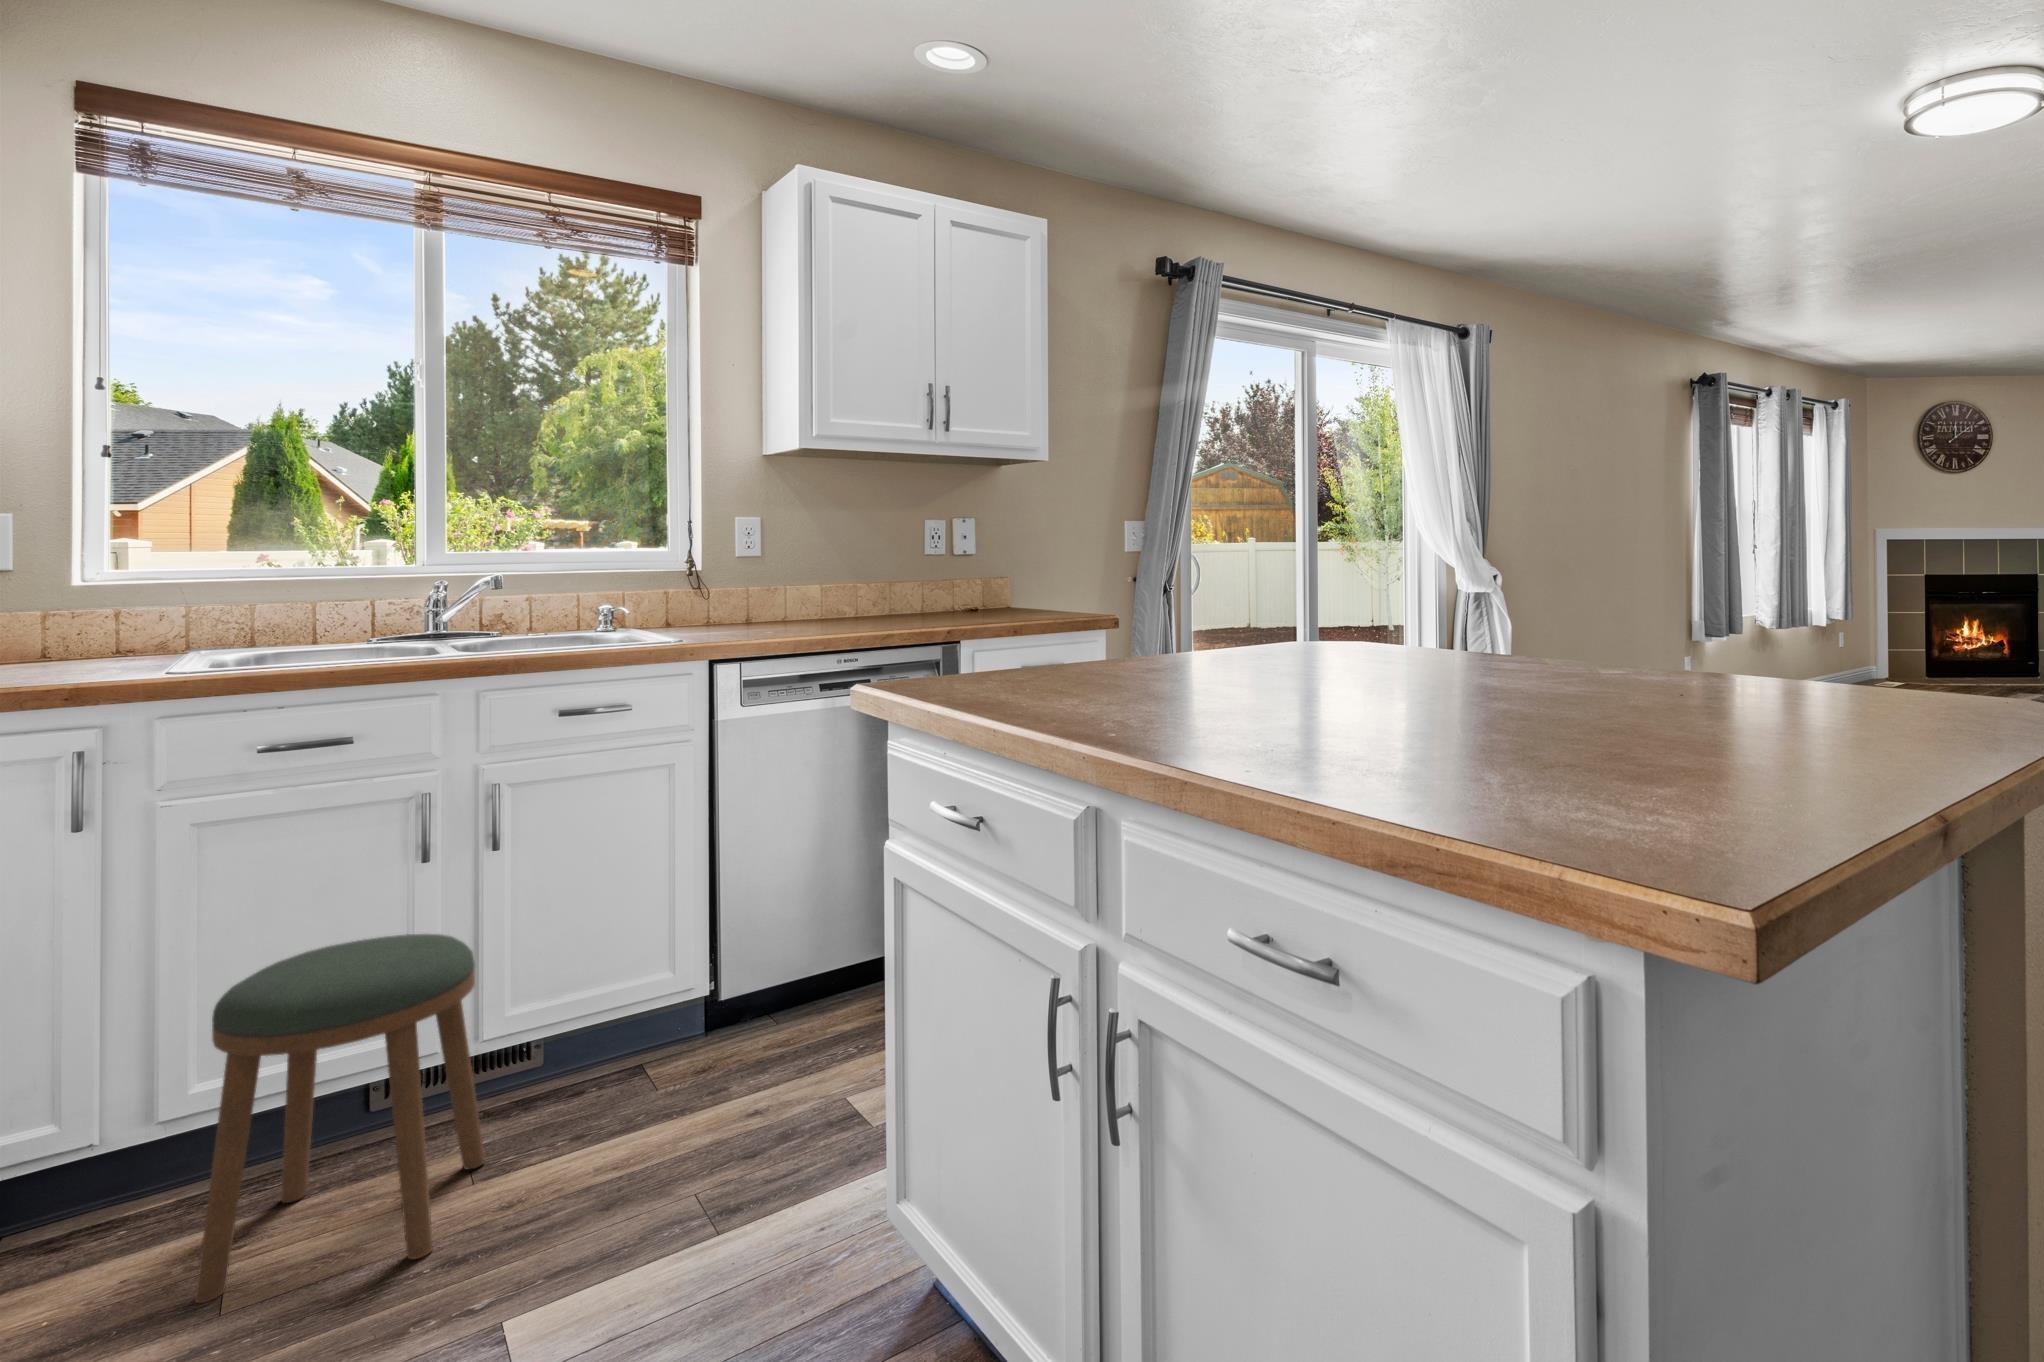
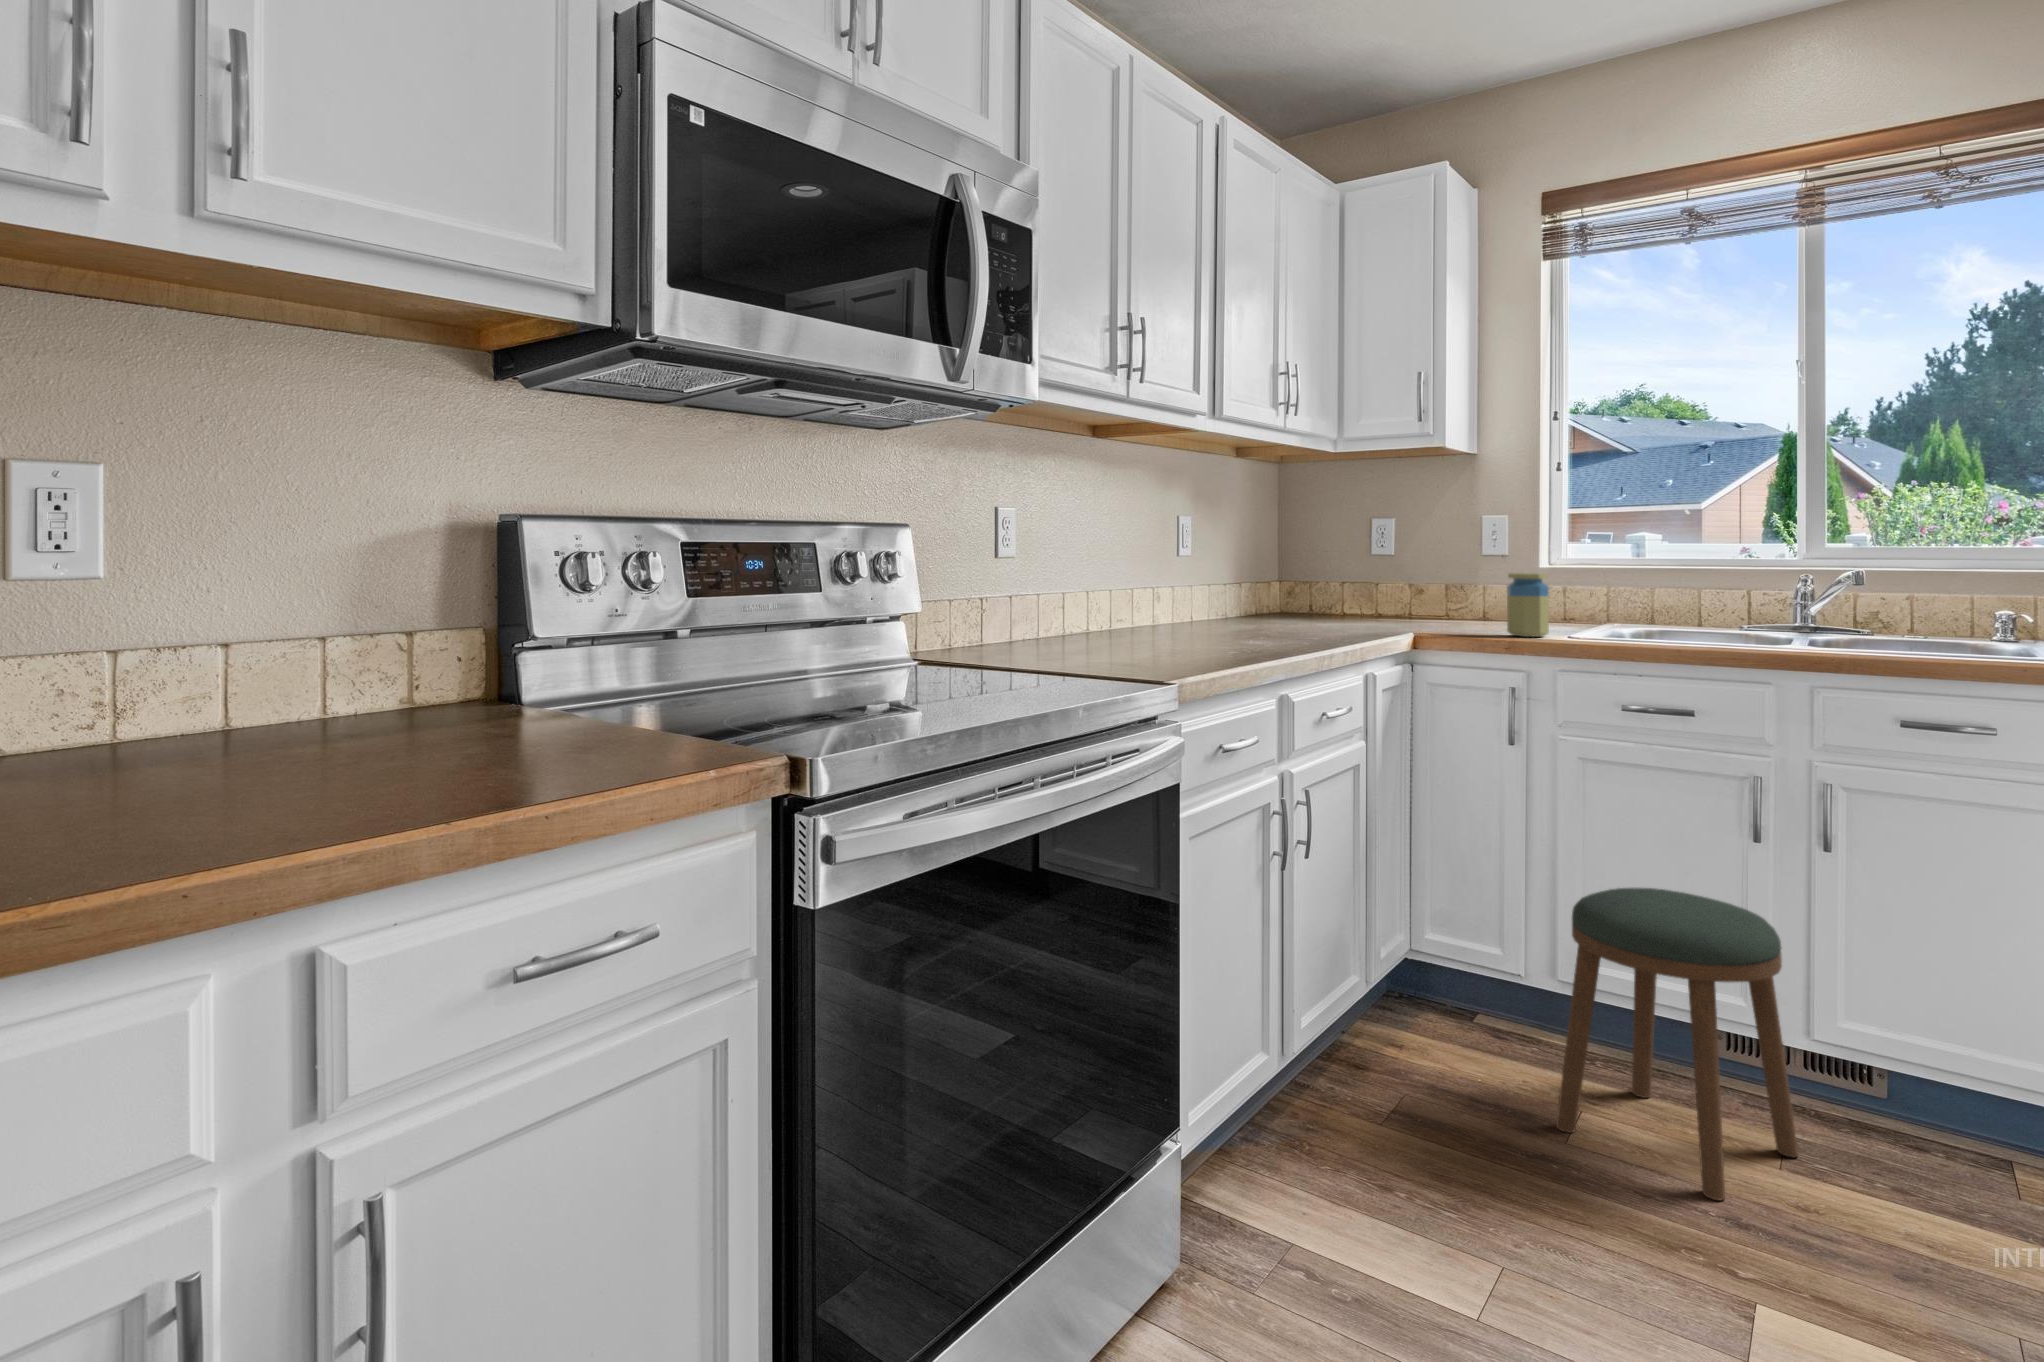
jar: none [54,594,129,681] -> present [1507,573,1549,637]

